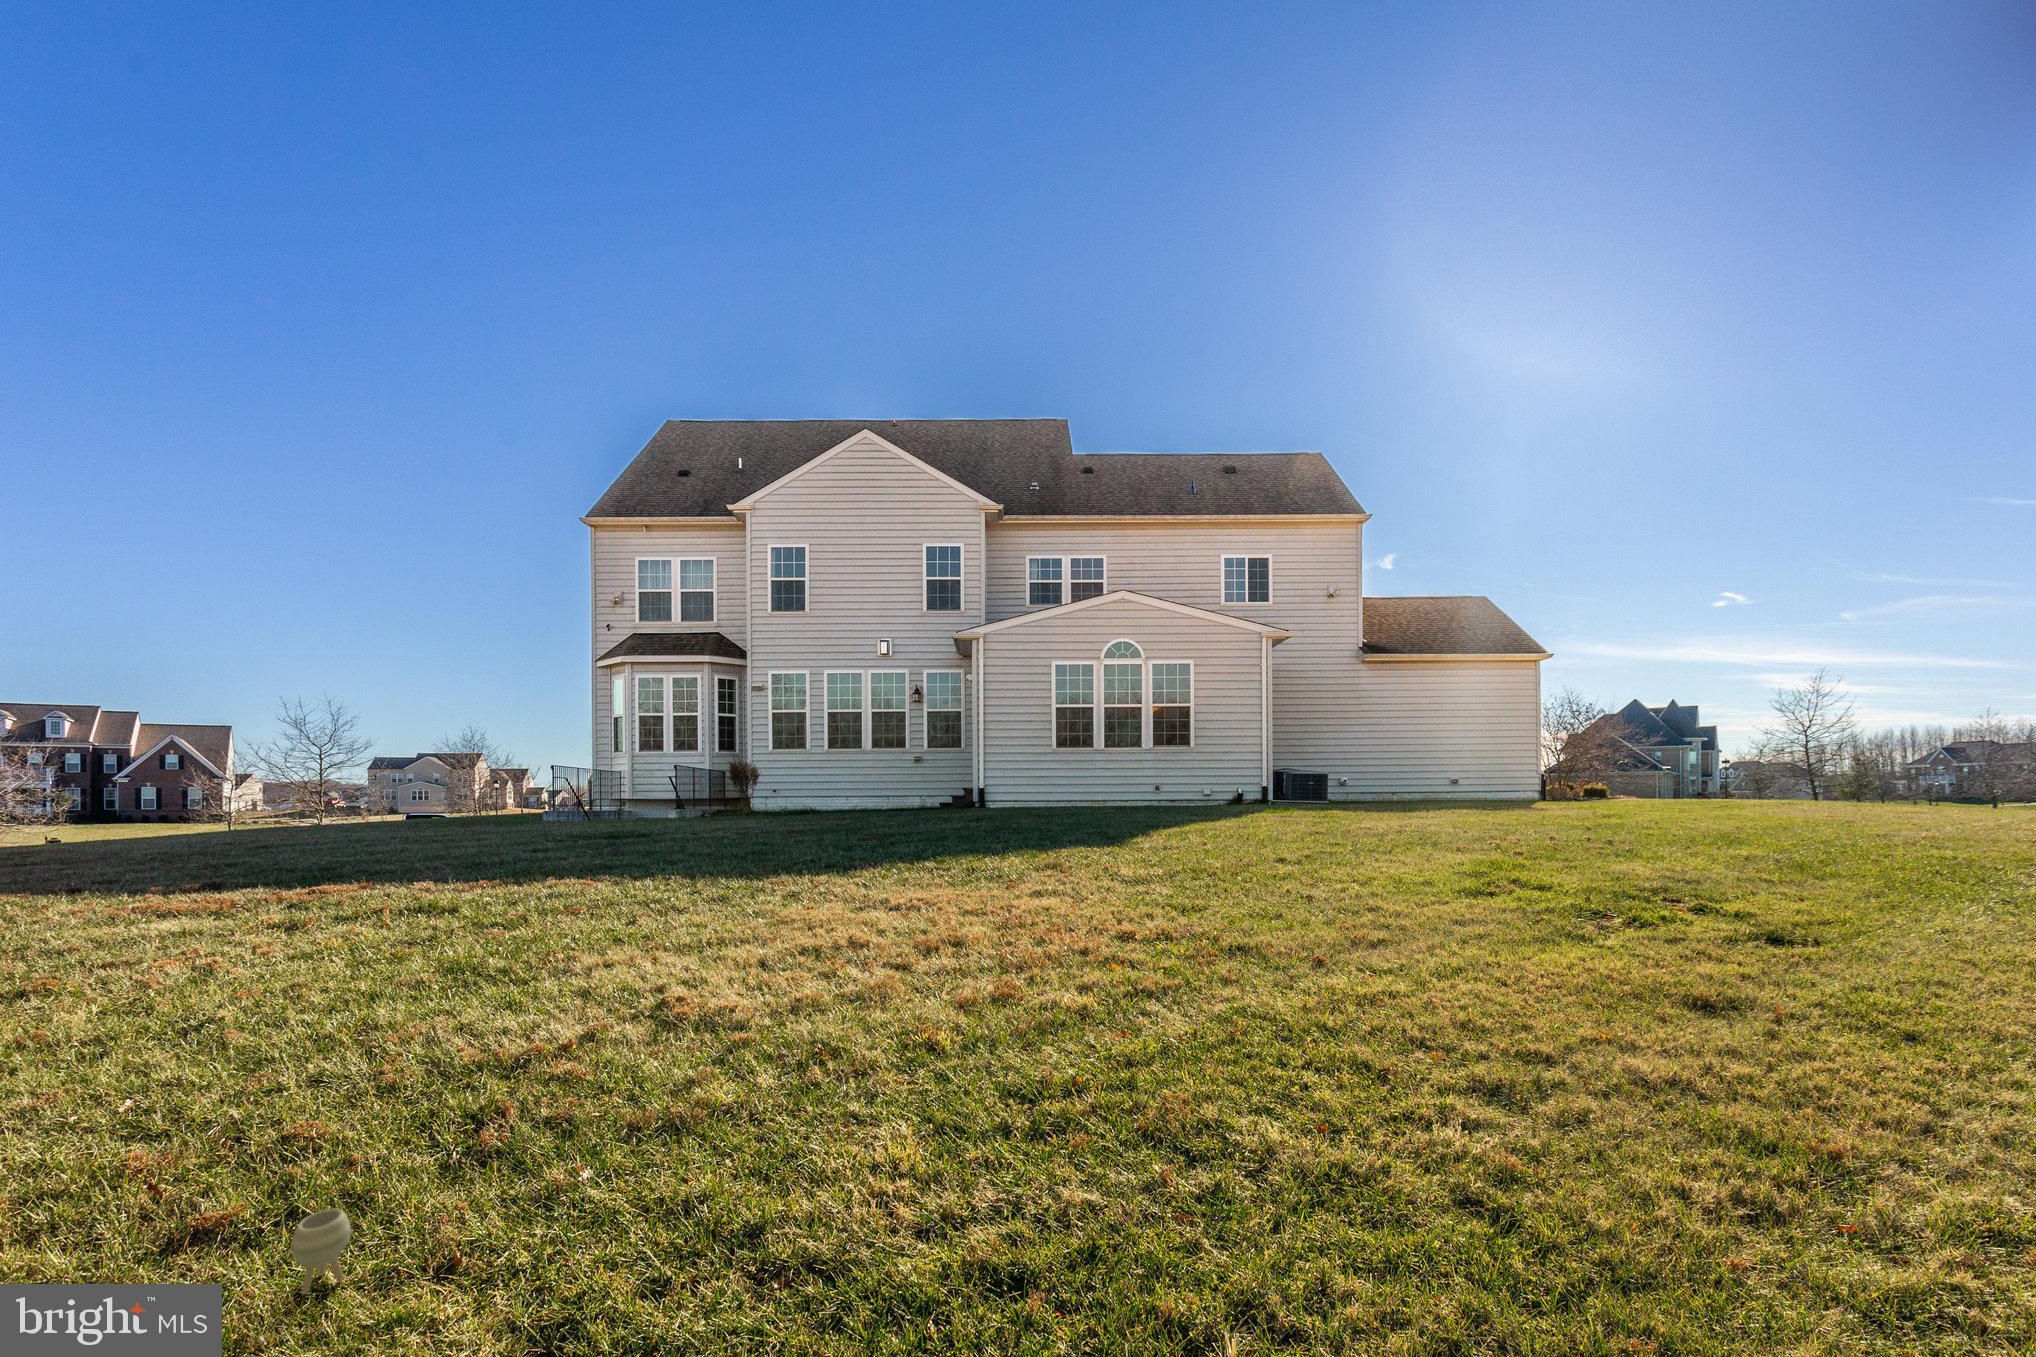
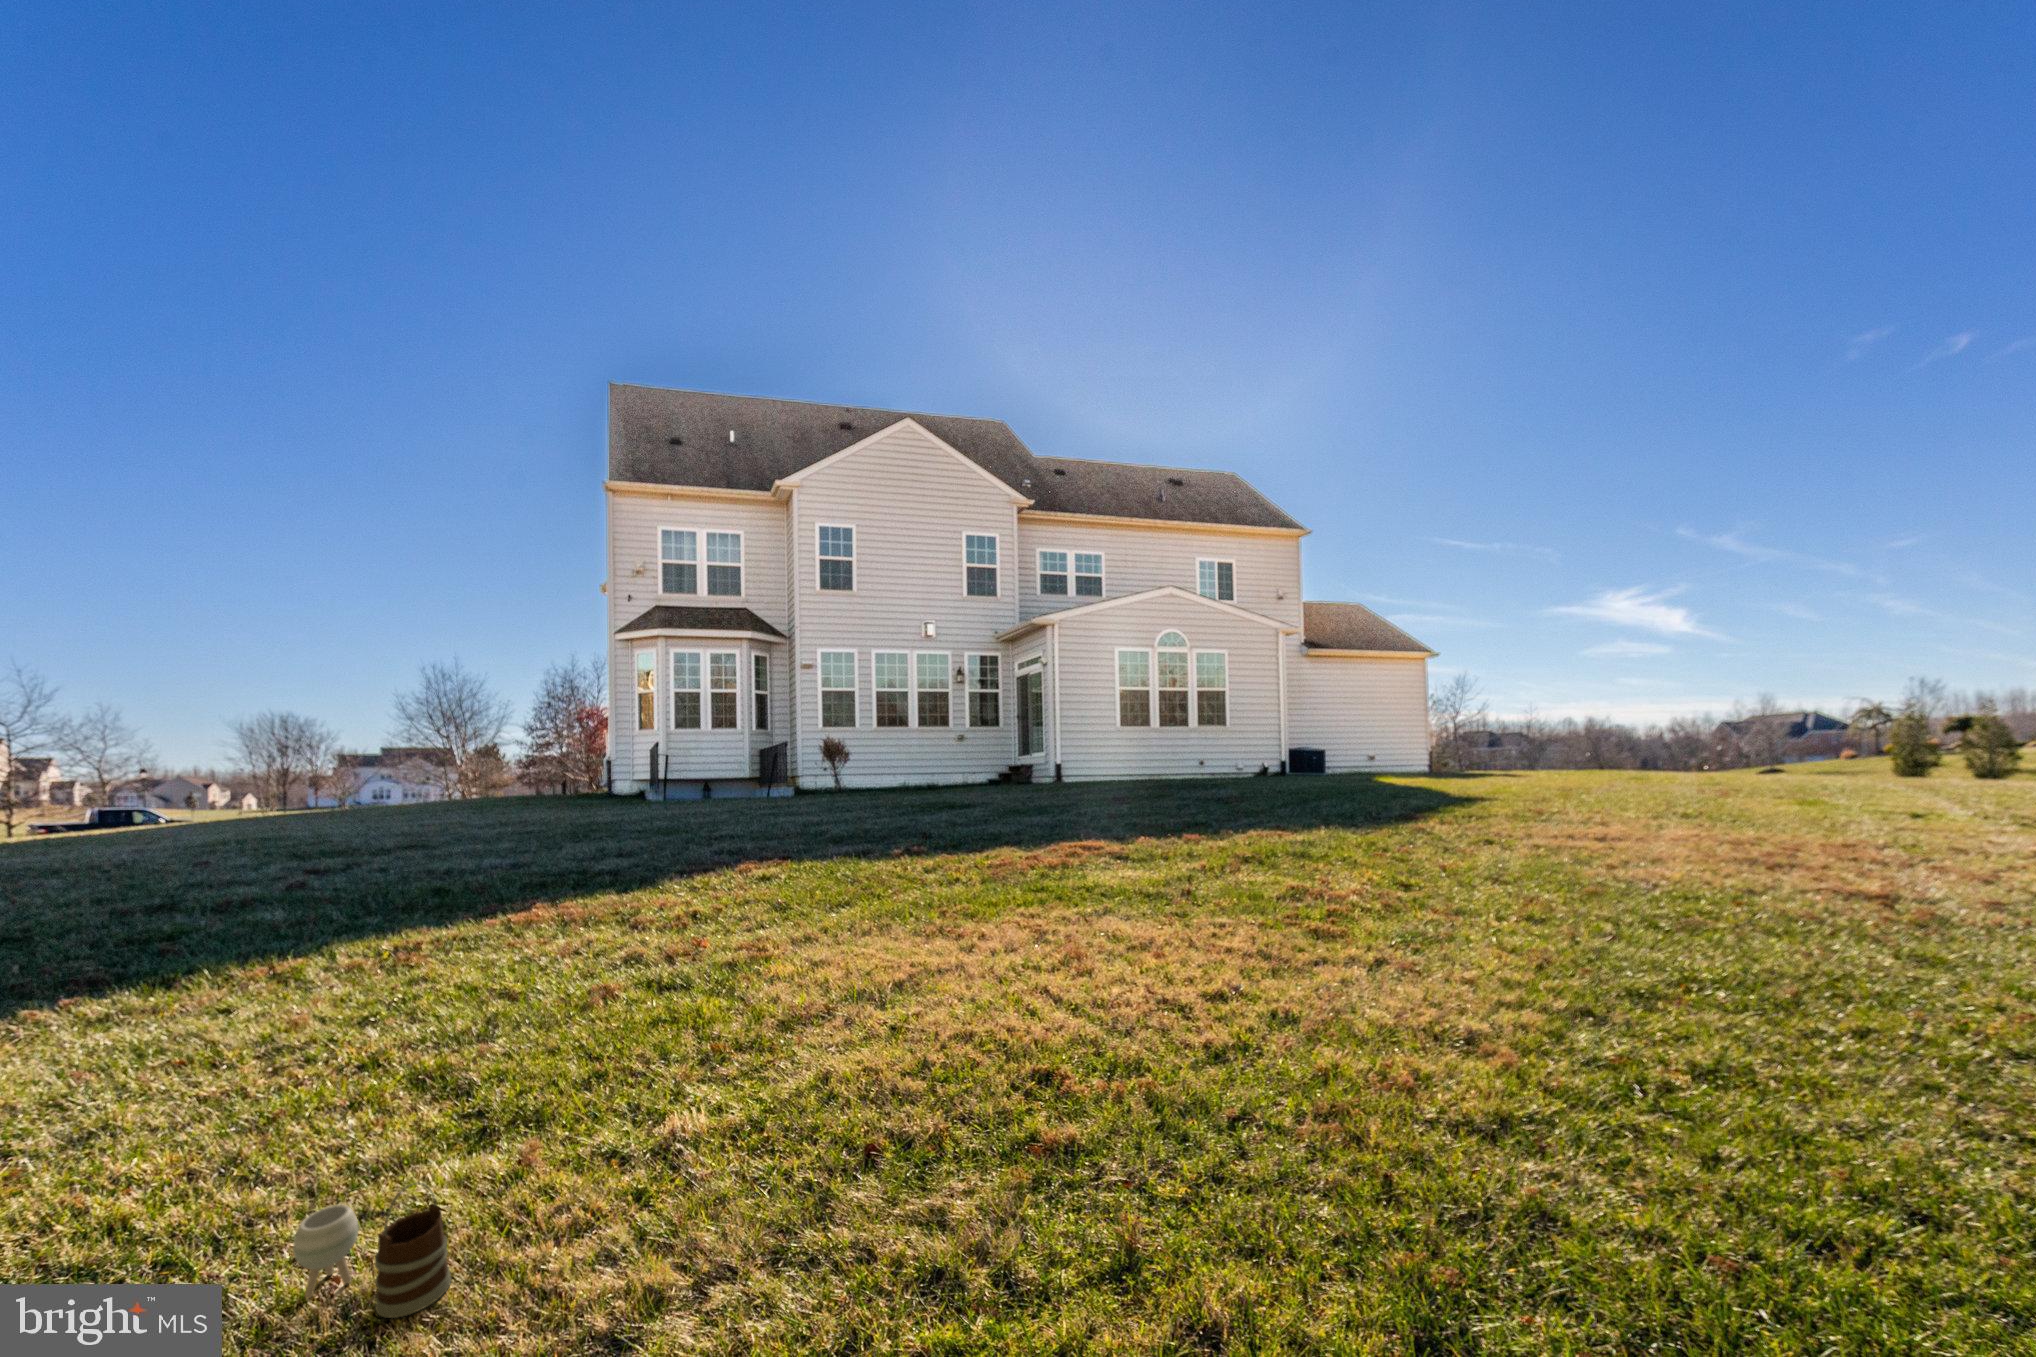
wooden bucket: none [370,1185,439,1309] -> present [375,1183,452,1318]

